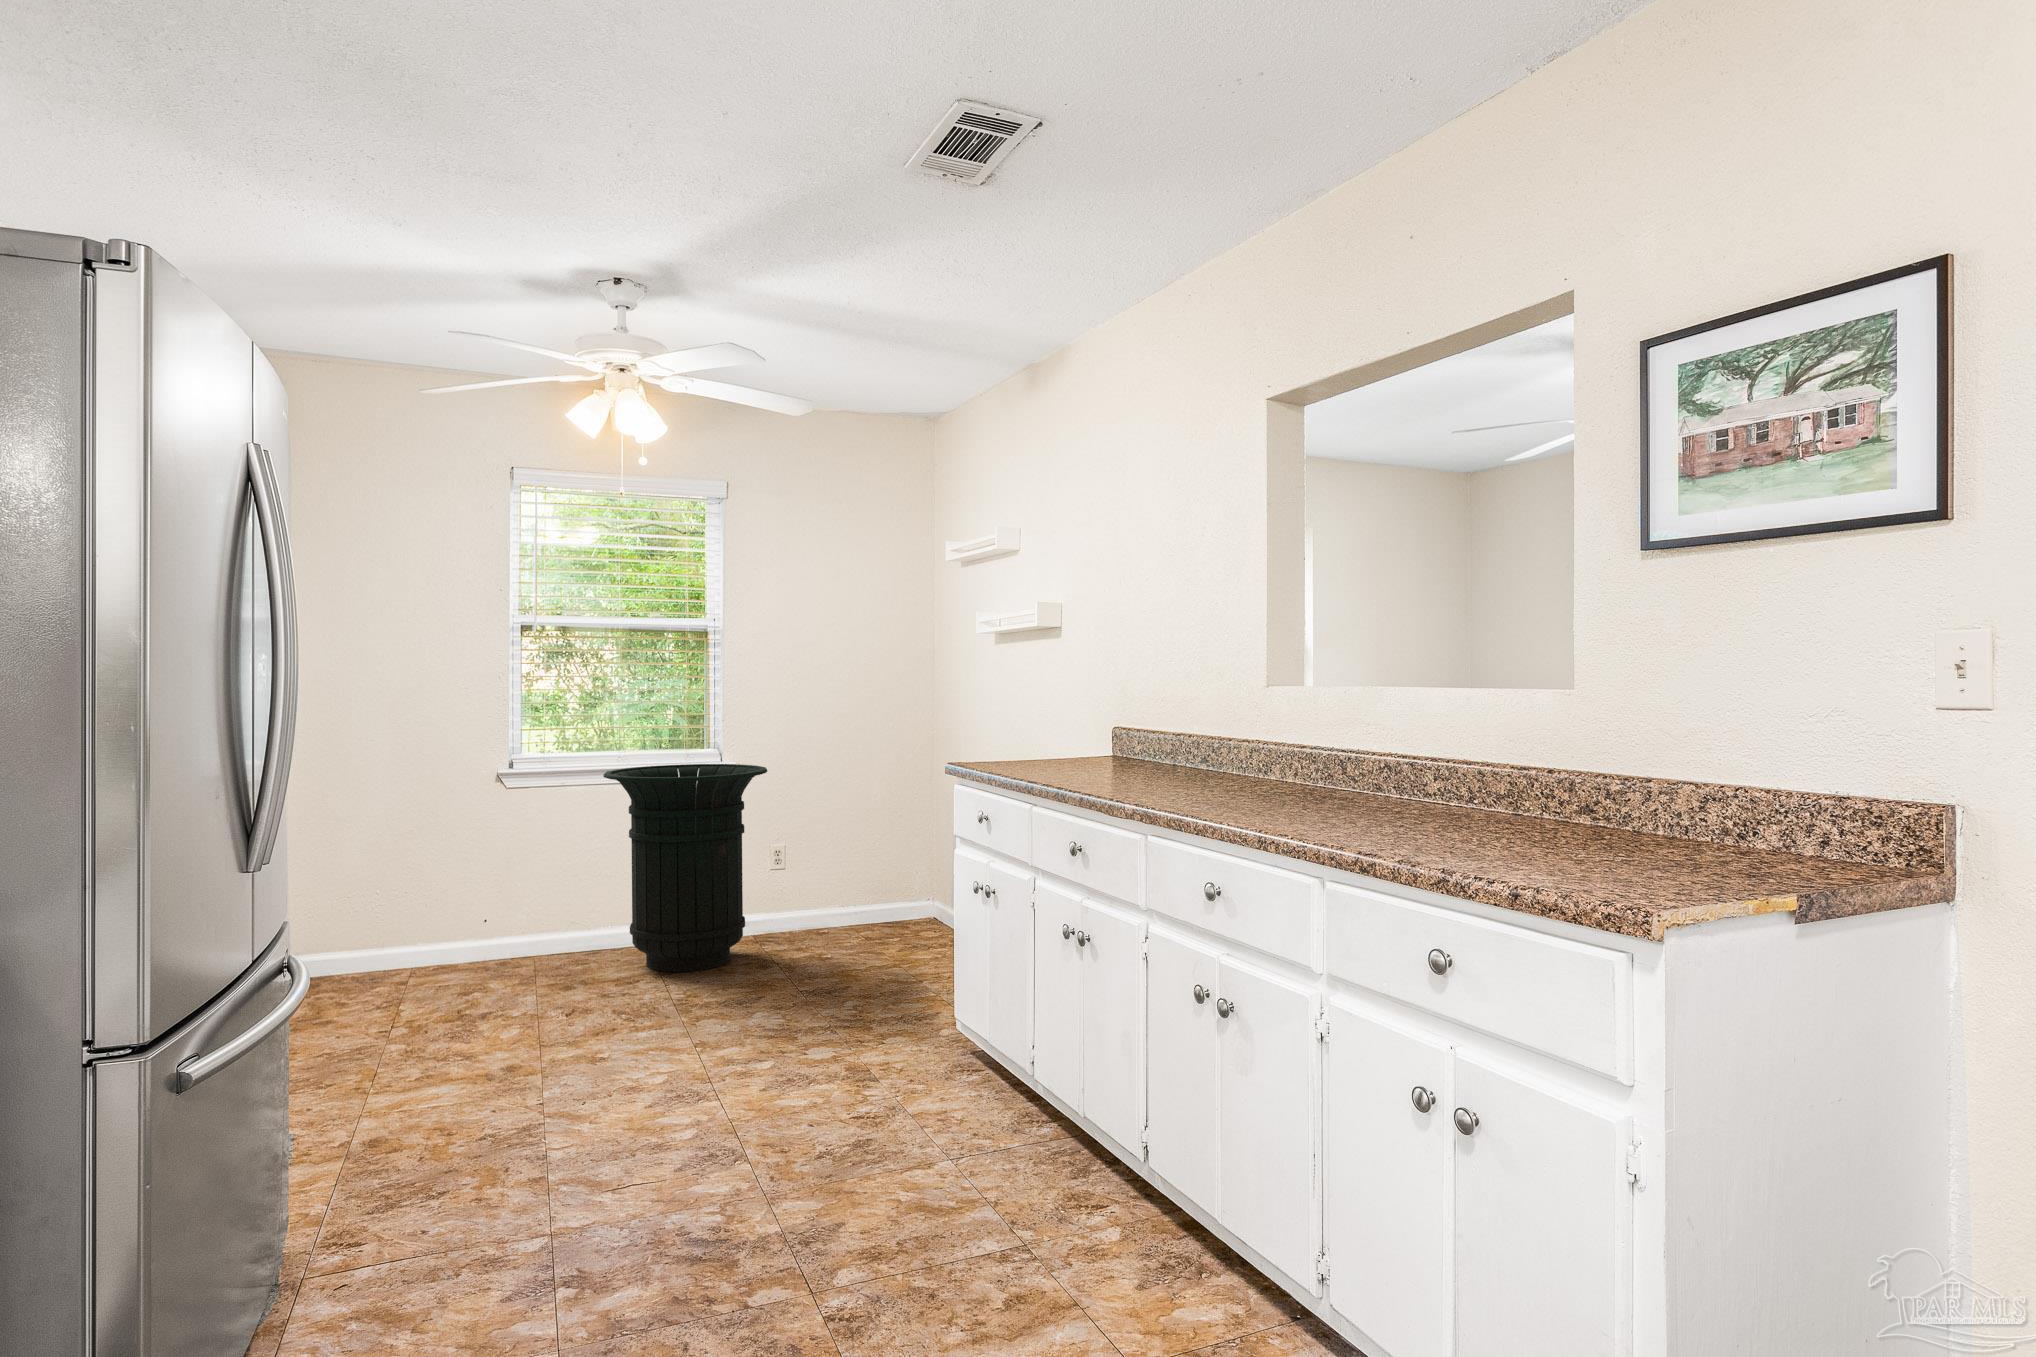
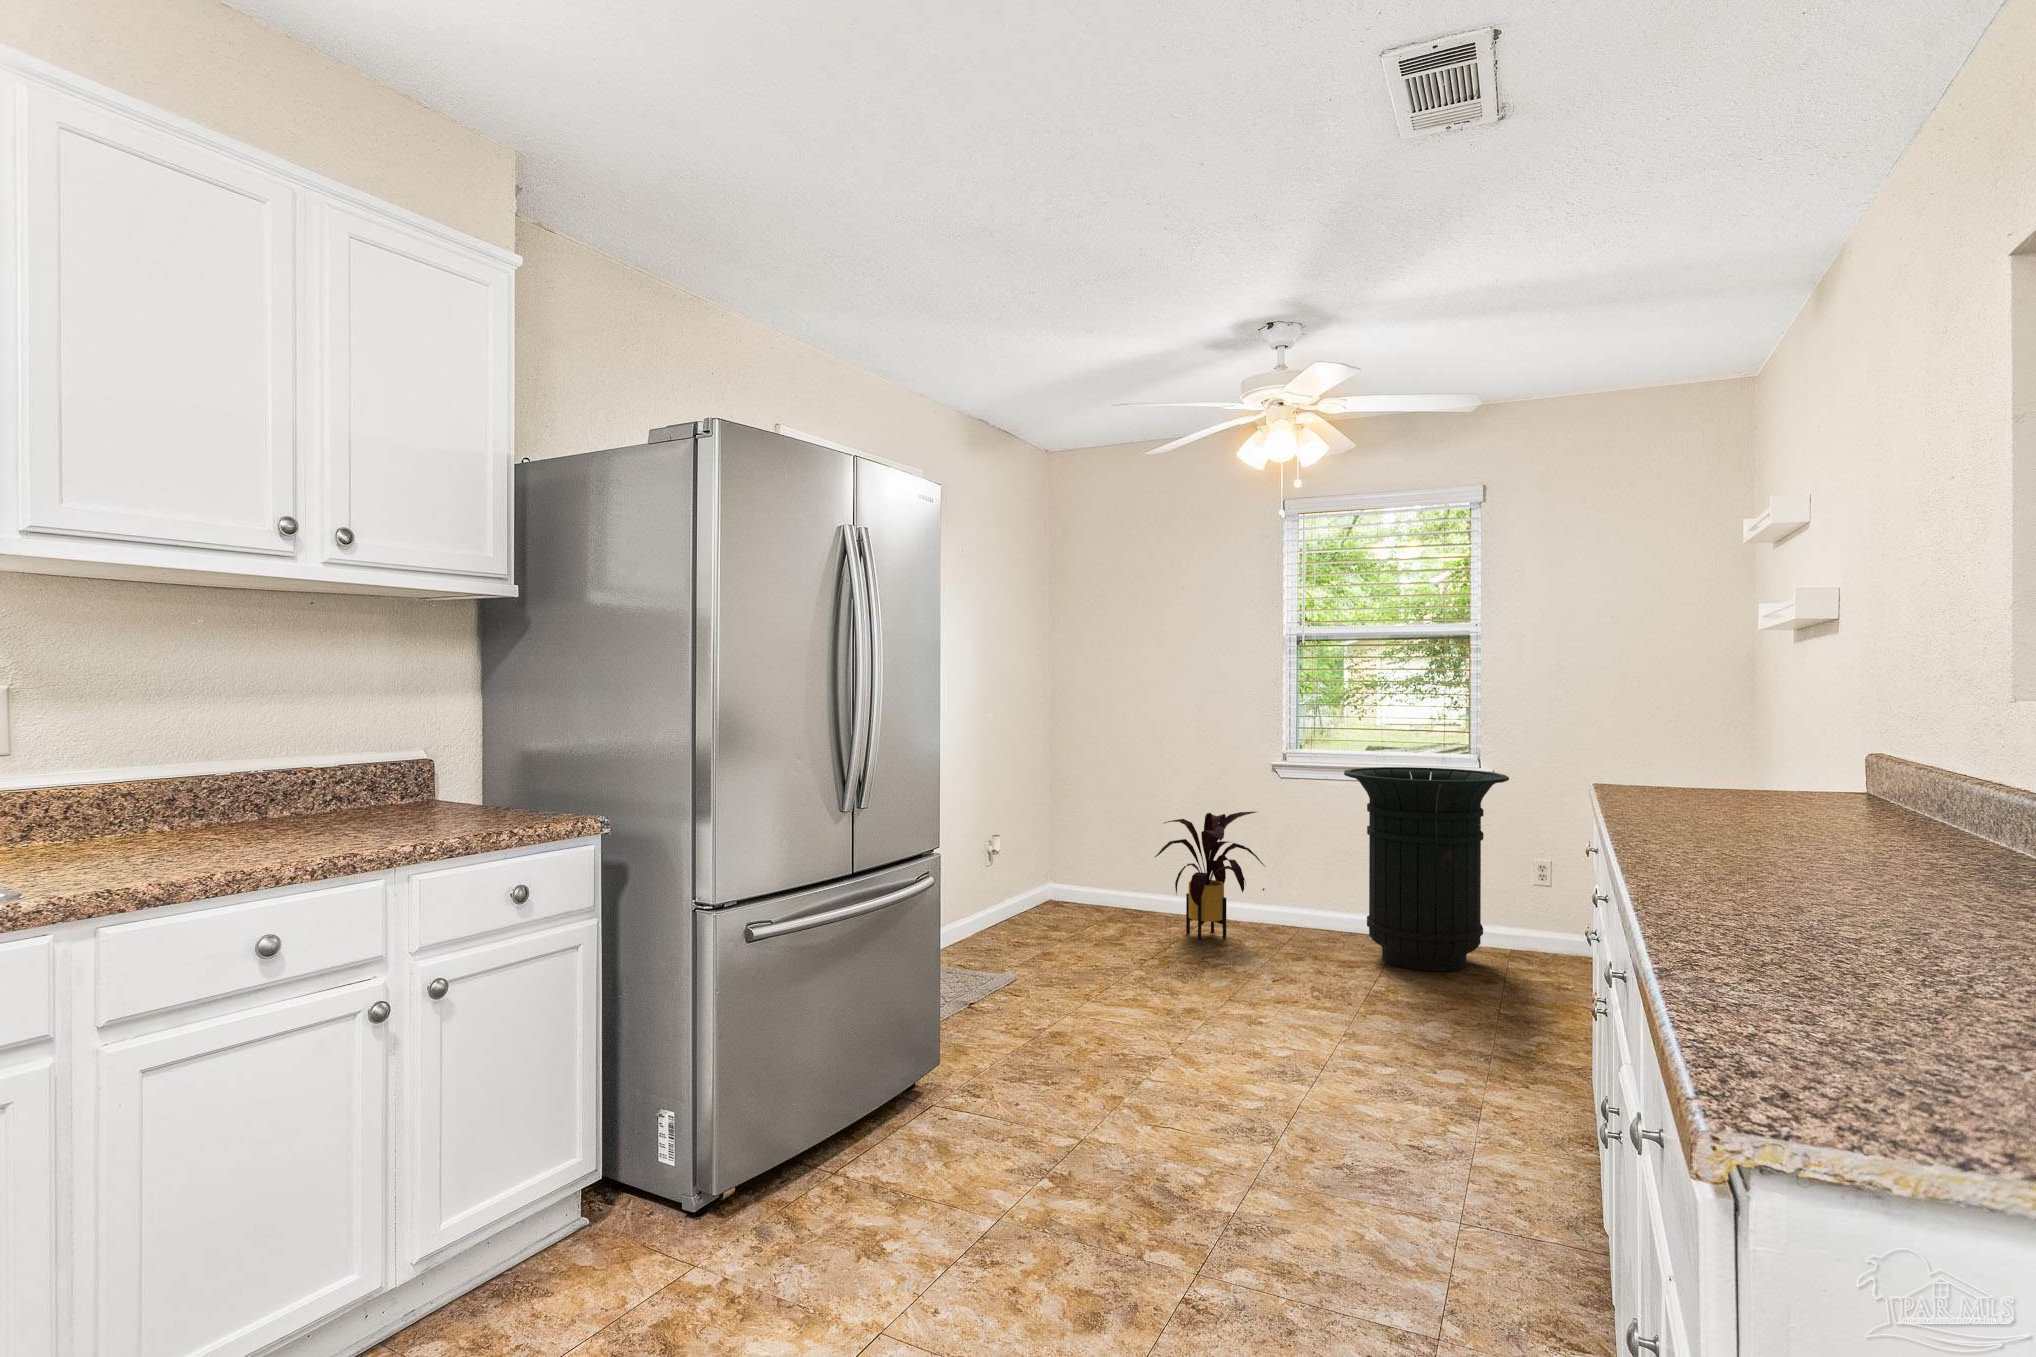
house plant: none [362,831,501,994] -> present [1155,812,1265,940]

